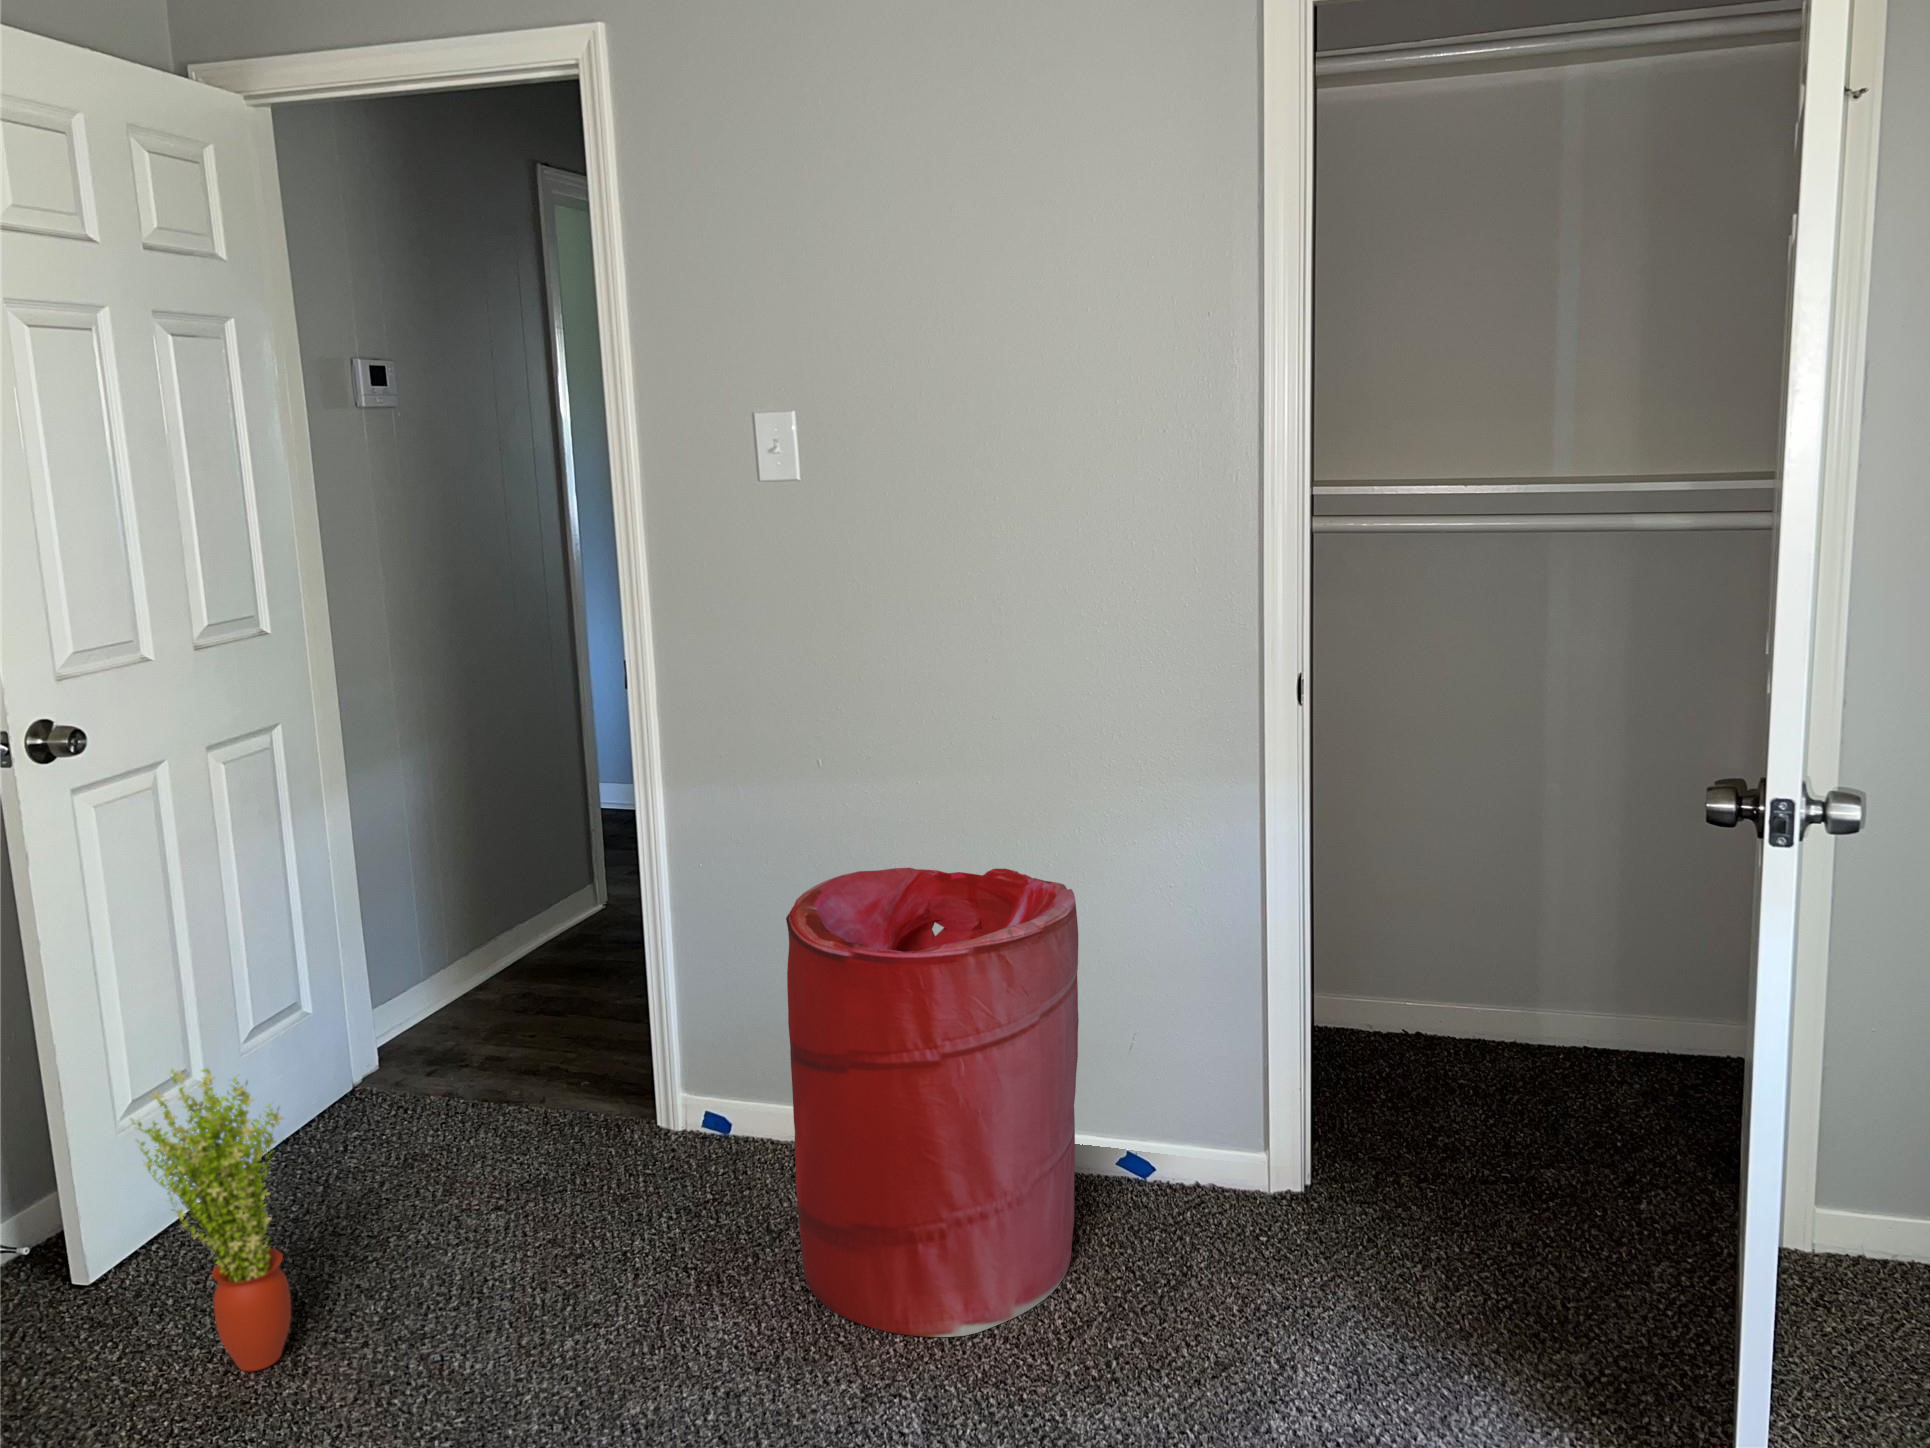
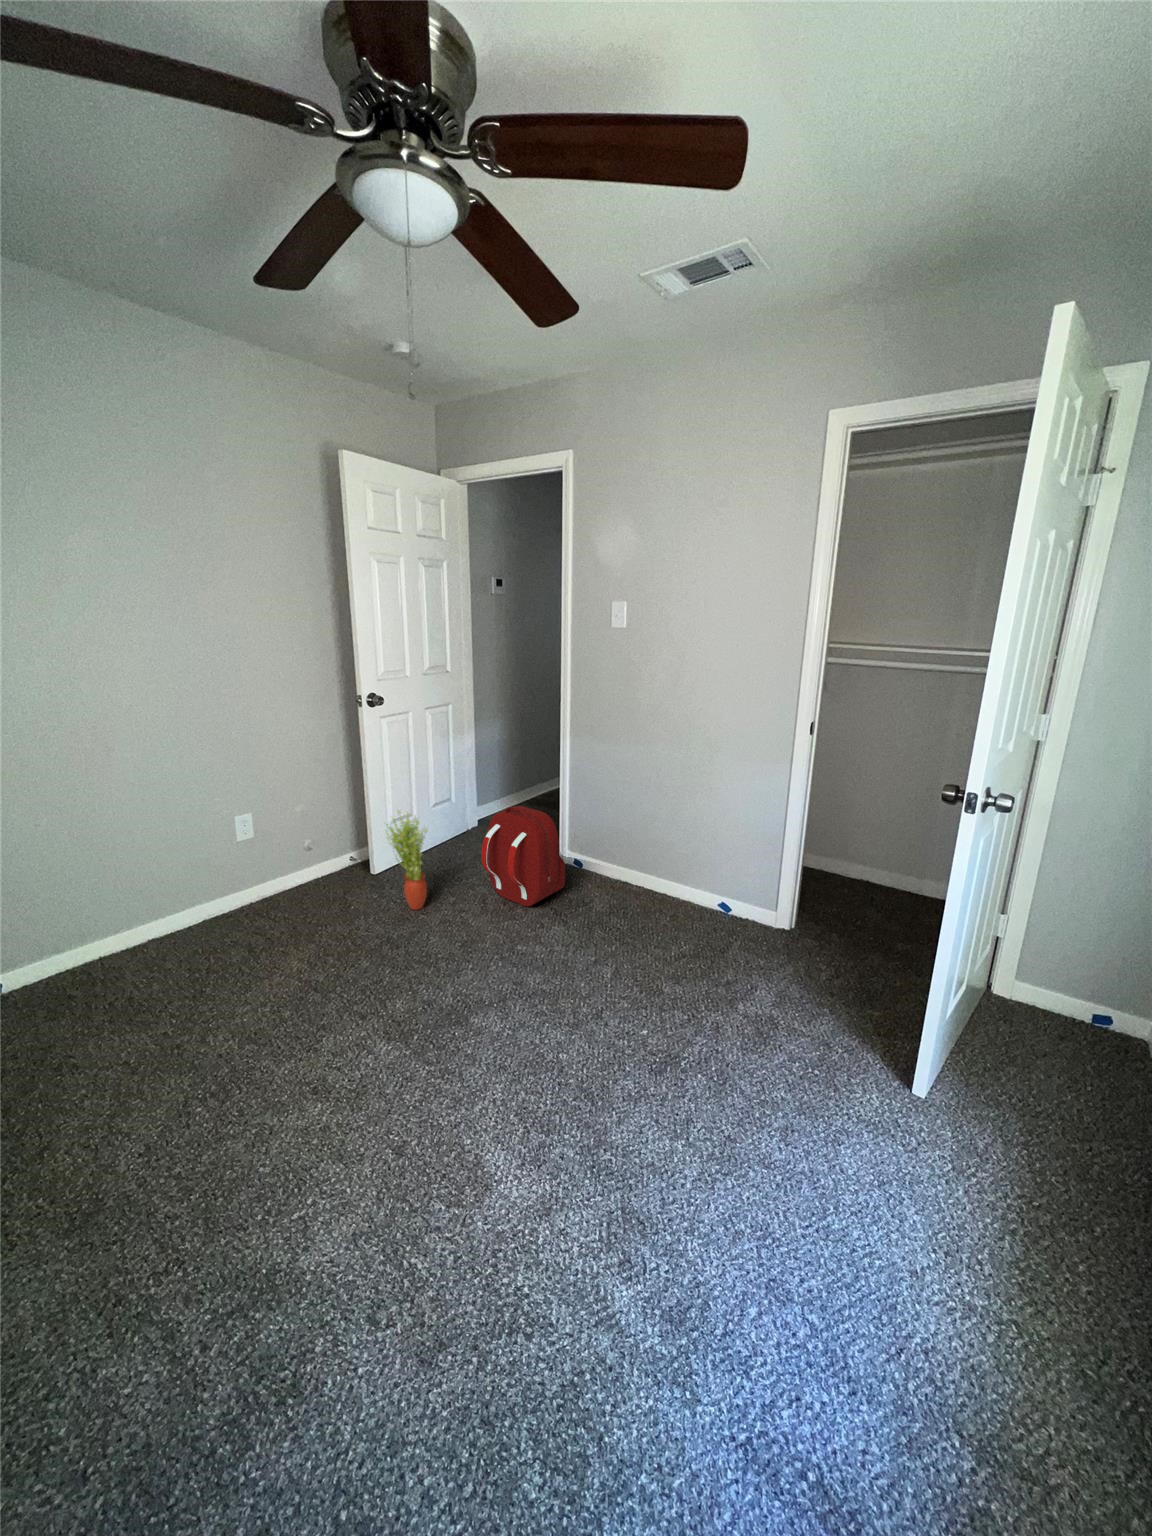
laundry hamper: present [786,868,1079,1337] -> none [591,779,706,950]
backpack: none [457,991,705,1280] -> present [482,806,565,907]

